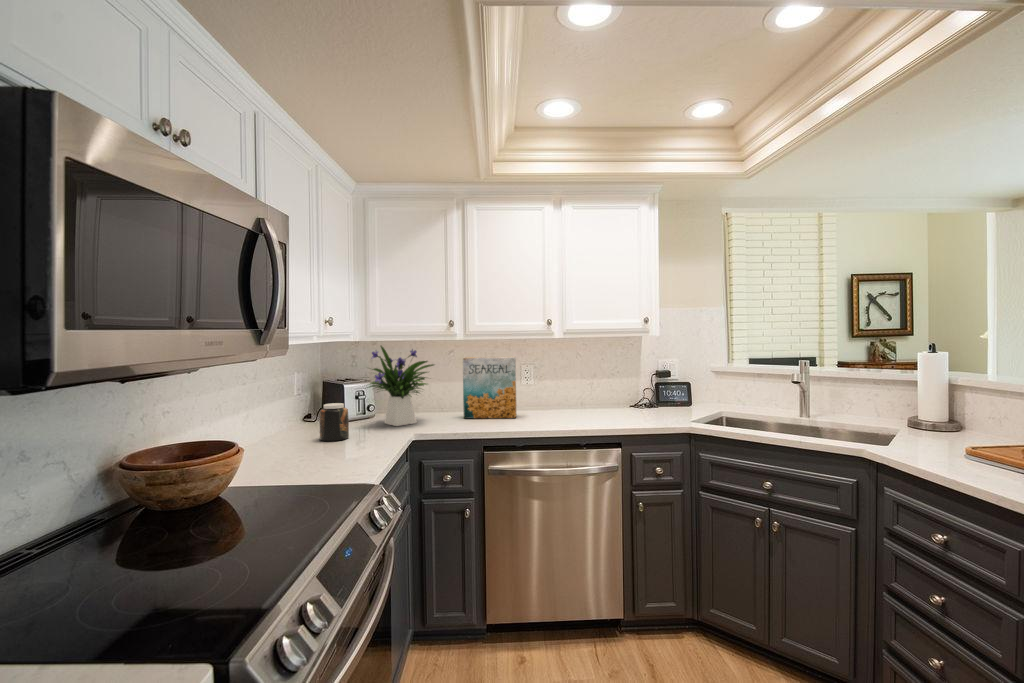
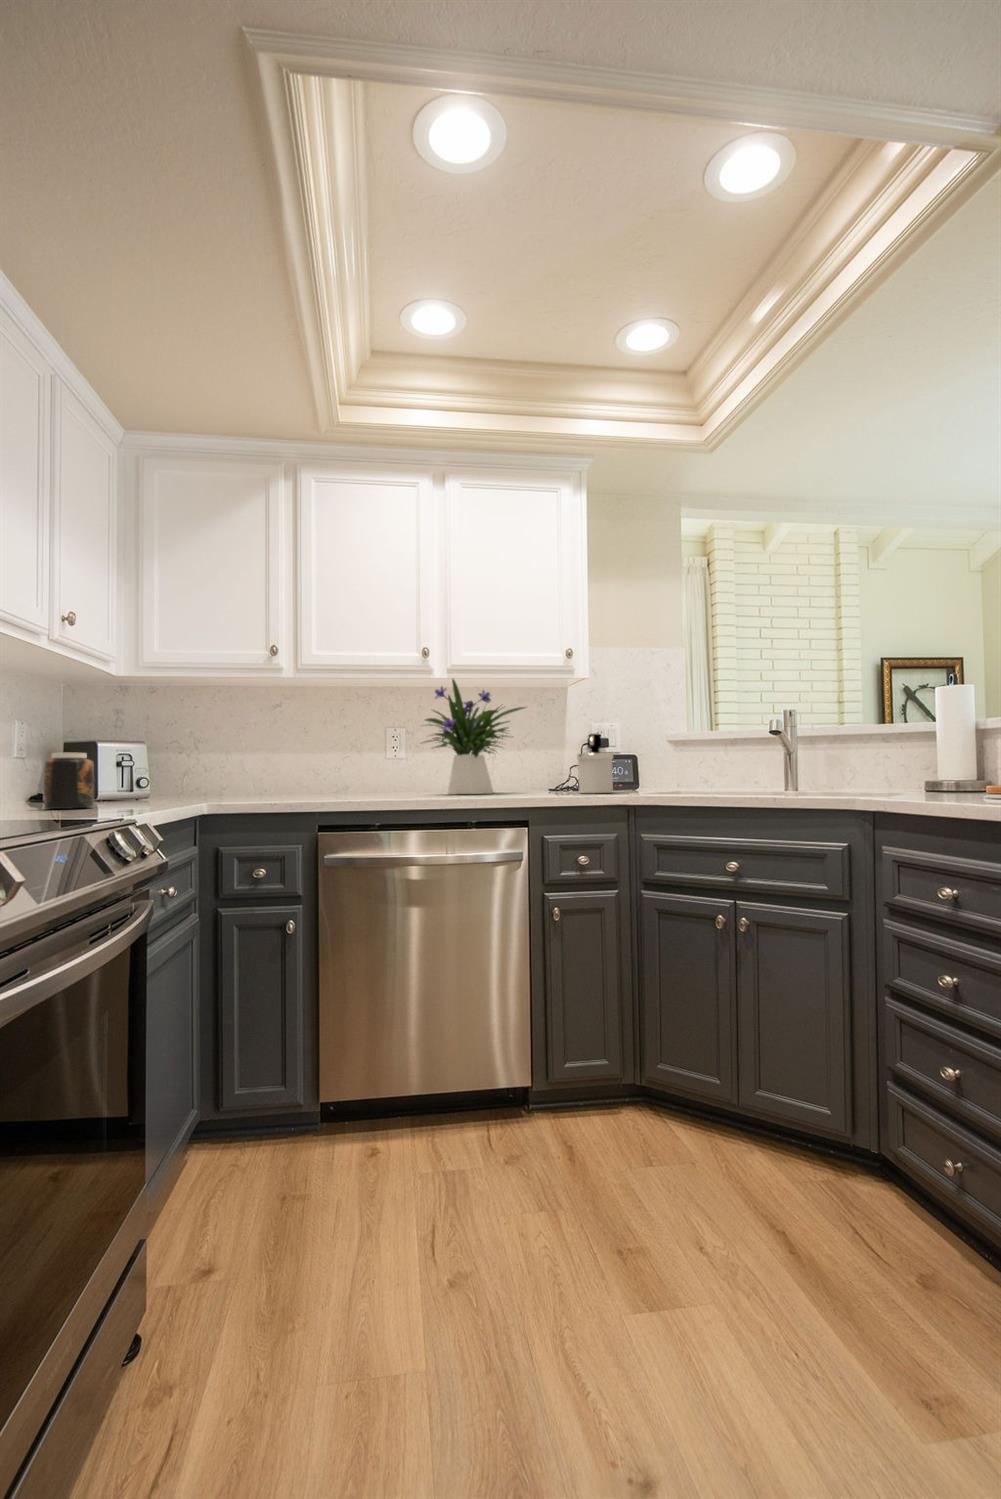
flower arrangement: present [365,346,434,426] -> present [425,679,525,794]
cereal box: present [463,357,516,418] -> none [291,703,377,798]
soap dispenser: none [652,380,677,421] -> present [577,734,613,793]

